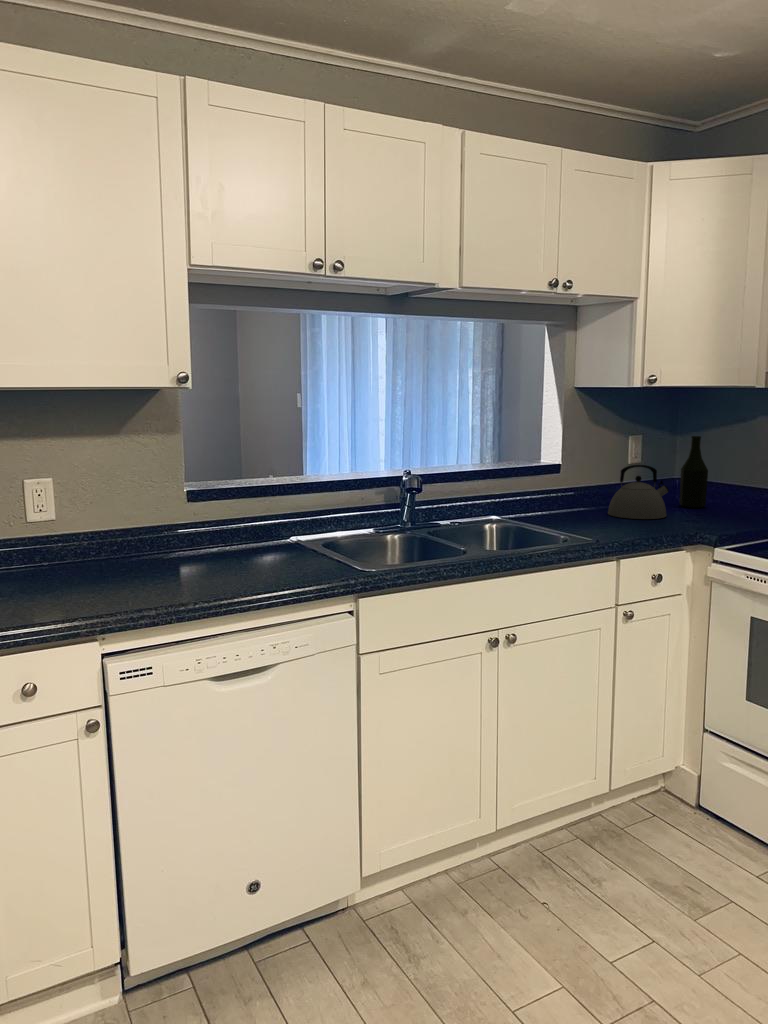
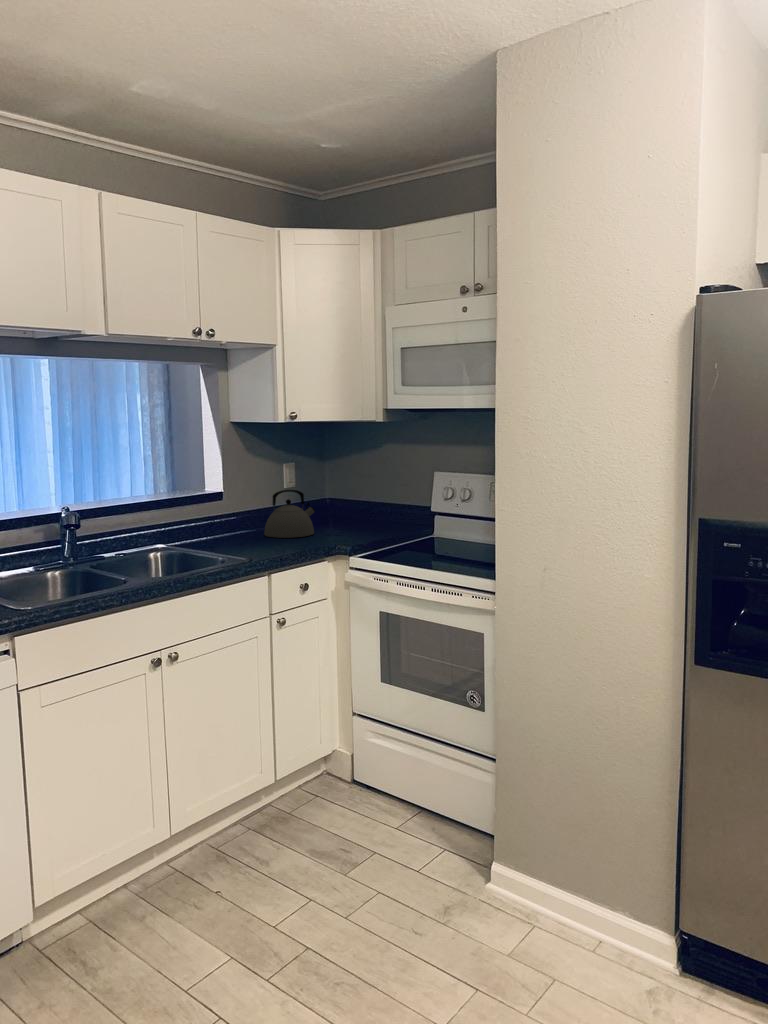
bottle: present [679,436,708,508] -> none [327,462,349,524]

